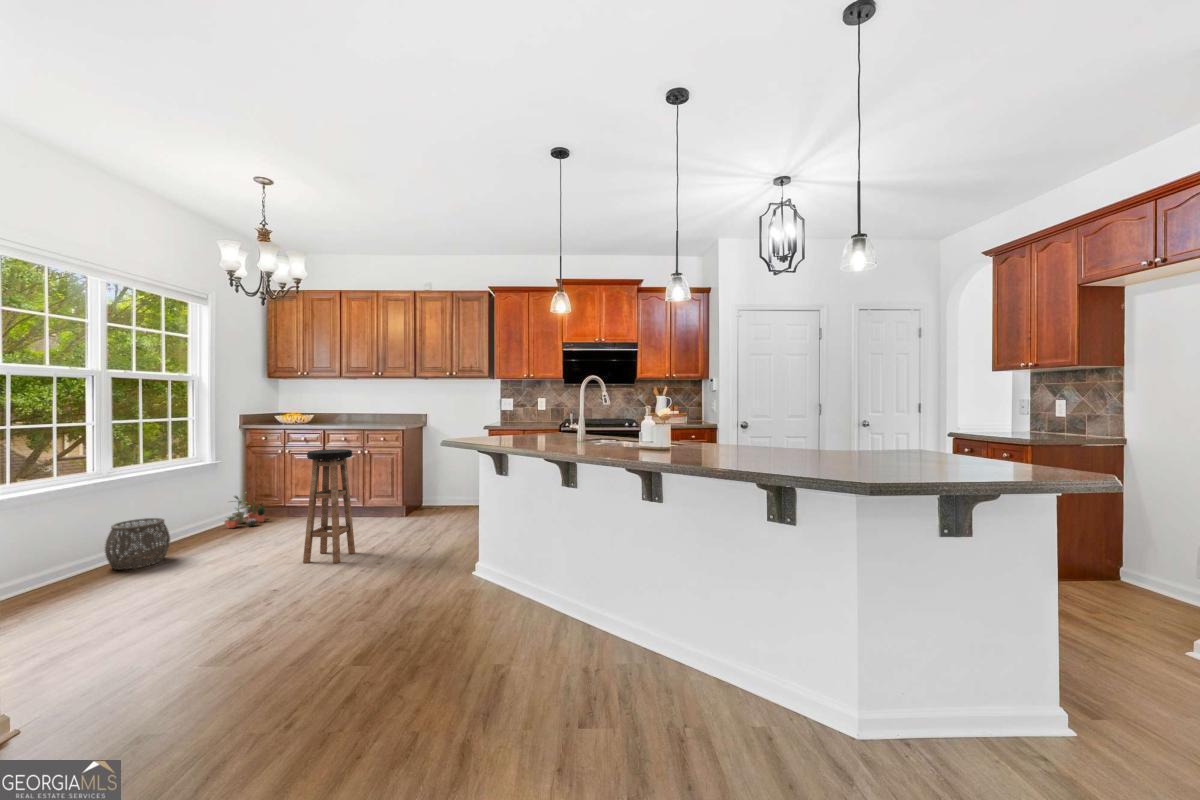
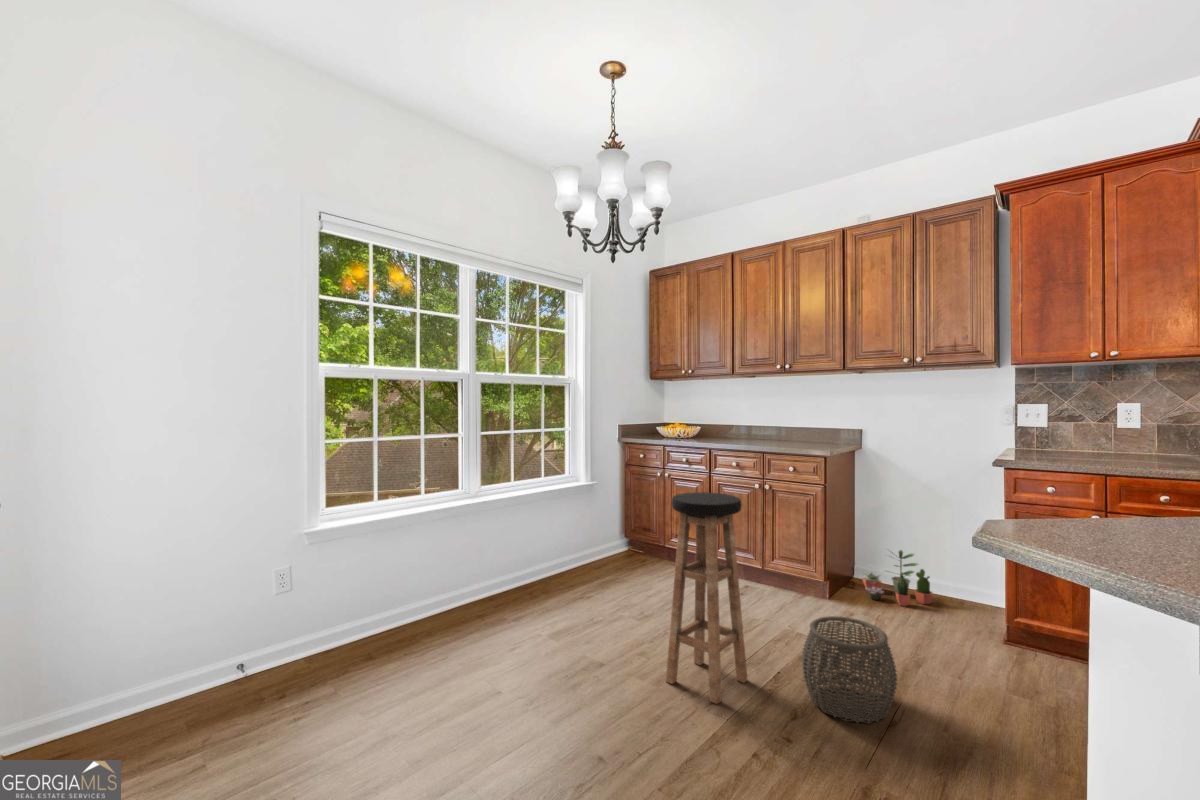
potted plant: present [225,496,265,528] -> present [862,550,933,606]
woven basket: present [105,518,170,570] -> present [801,616,897,723]

